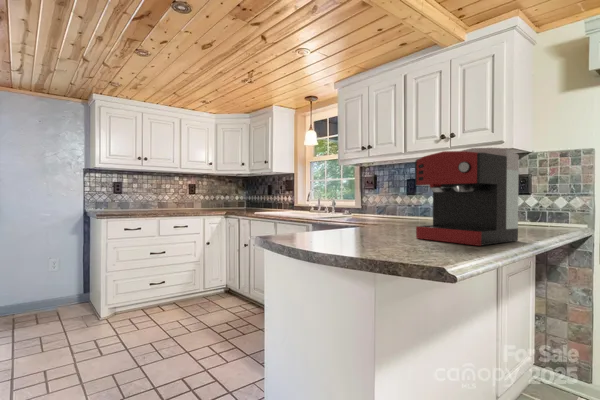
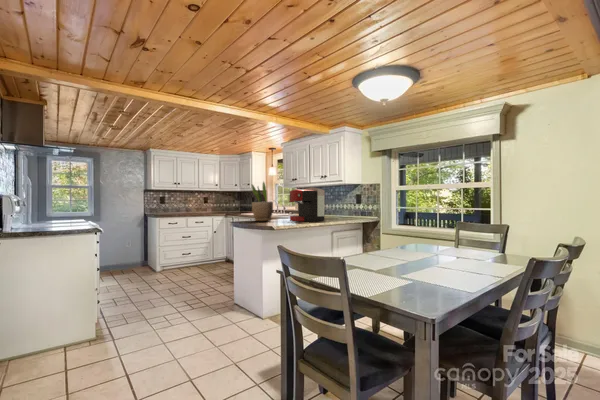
potted plant: none [319,122,379,243] -> present [252,182,273,221]

